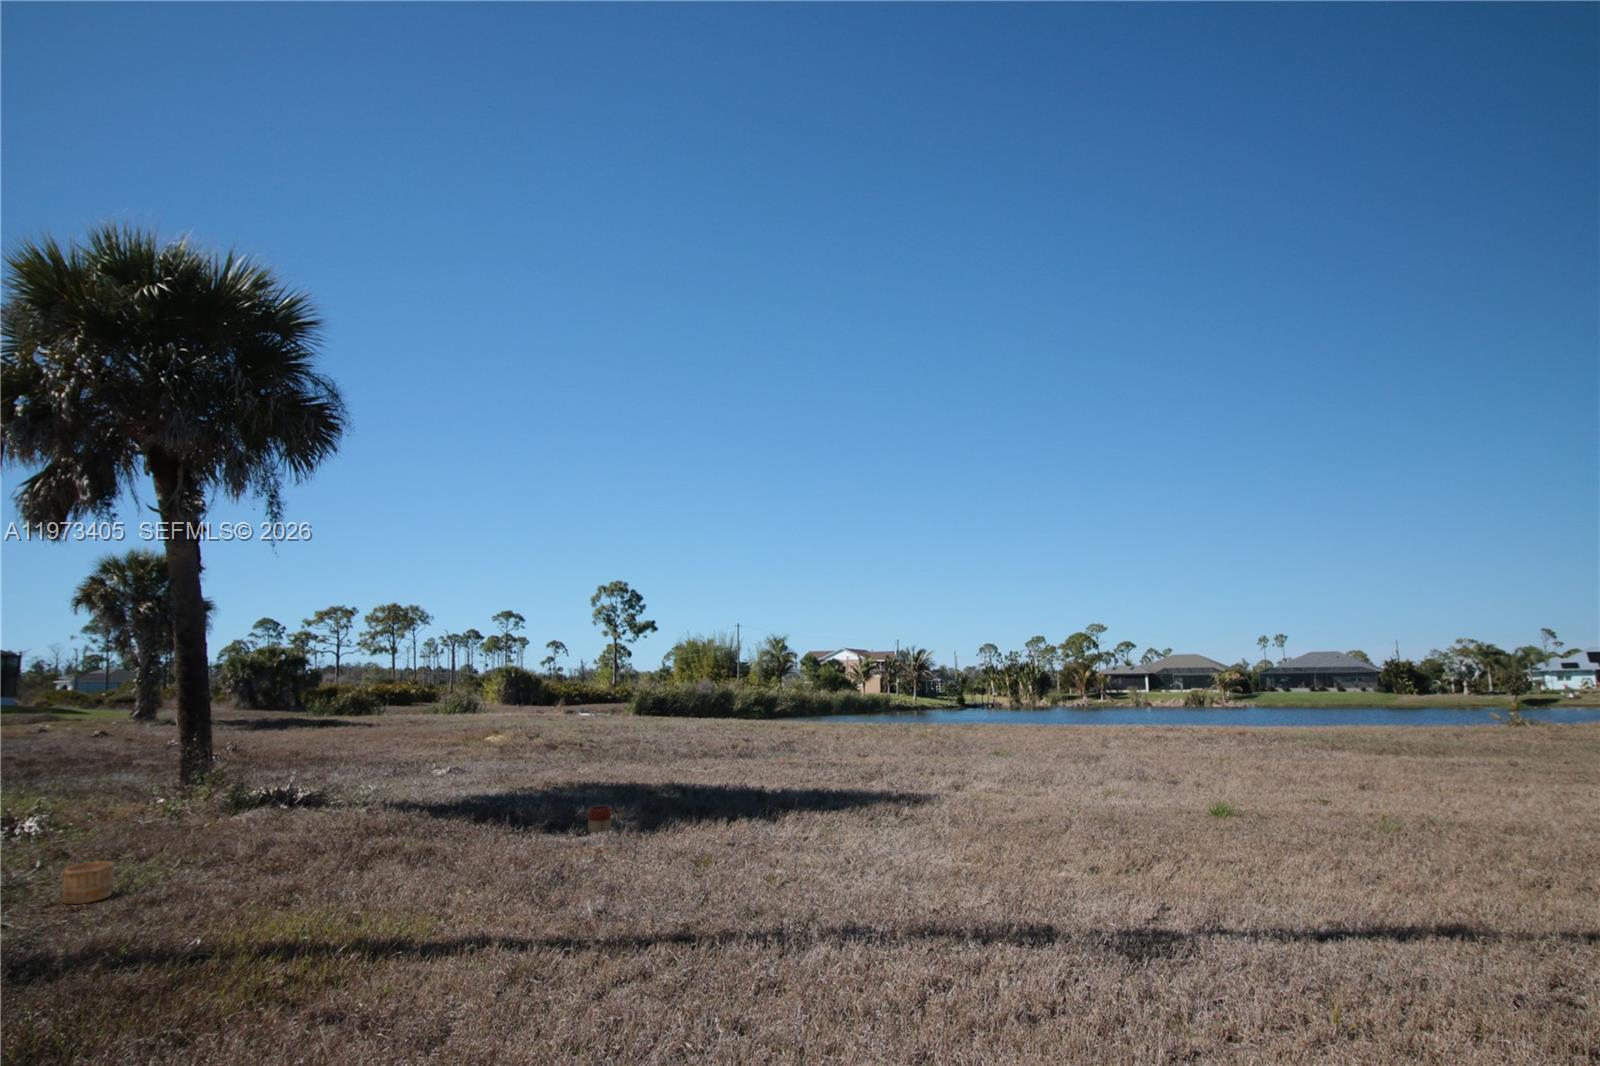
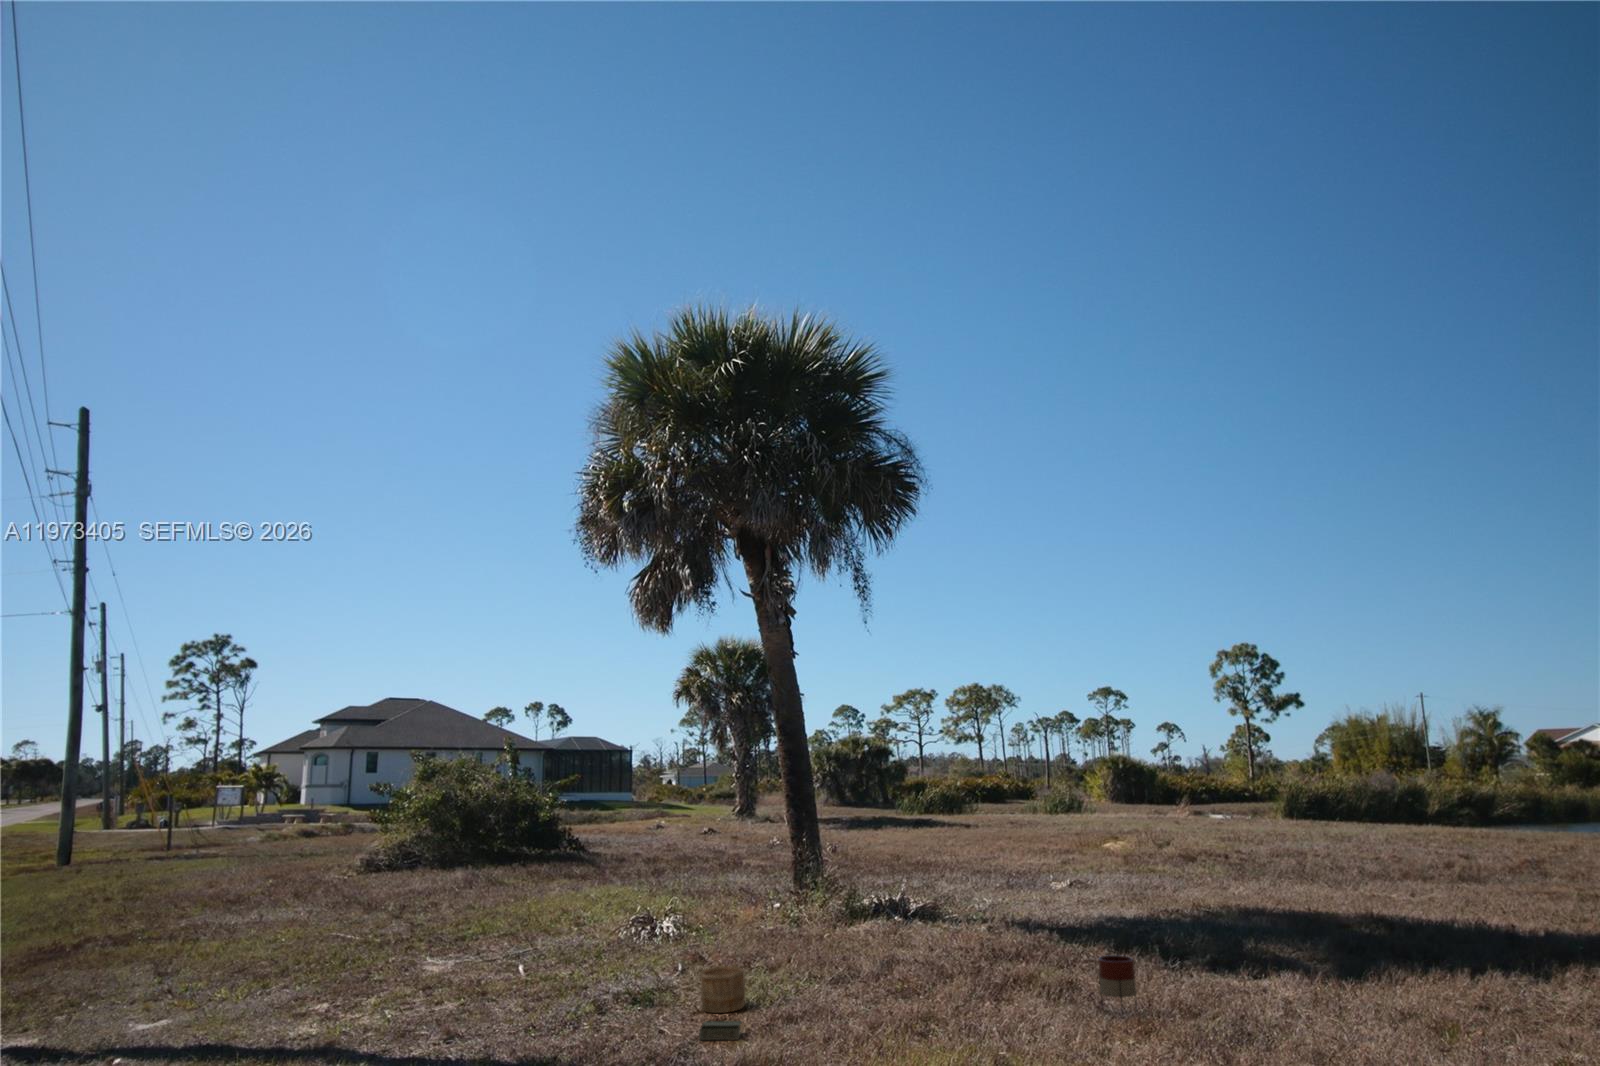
planter: present [587,806,611,835] -> present [1099,955,1137,1006]
toolbox: none [59,906,109,928] -> present [699,1021,742,1040]

